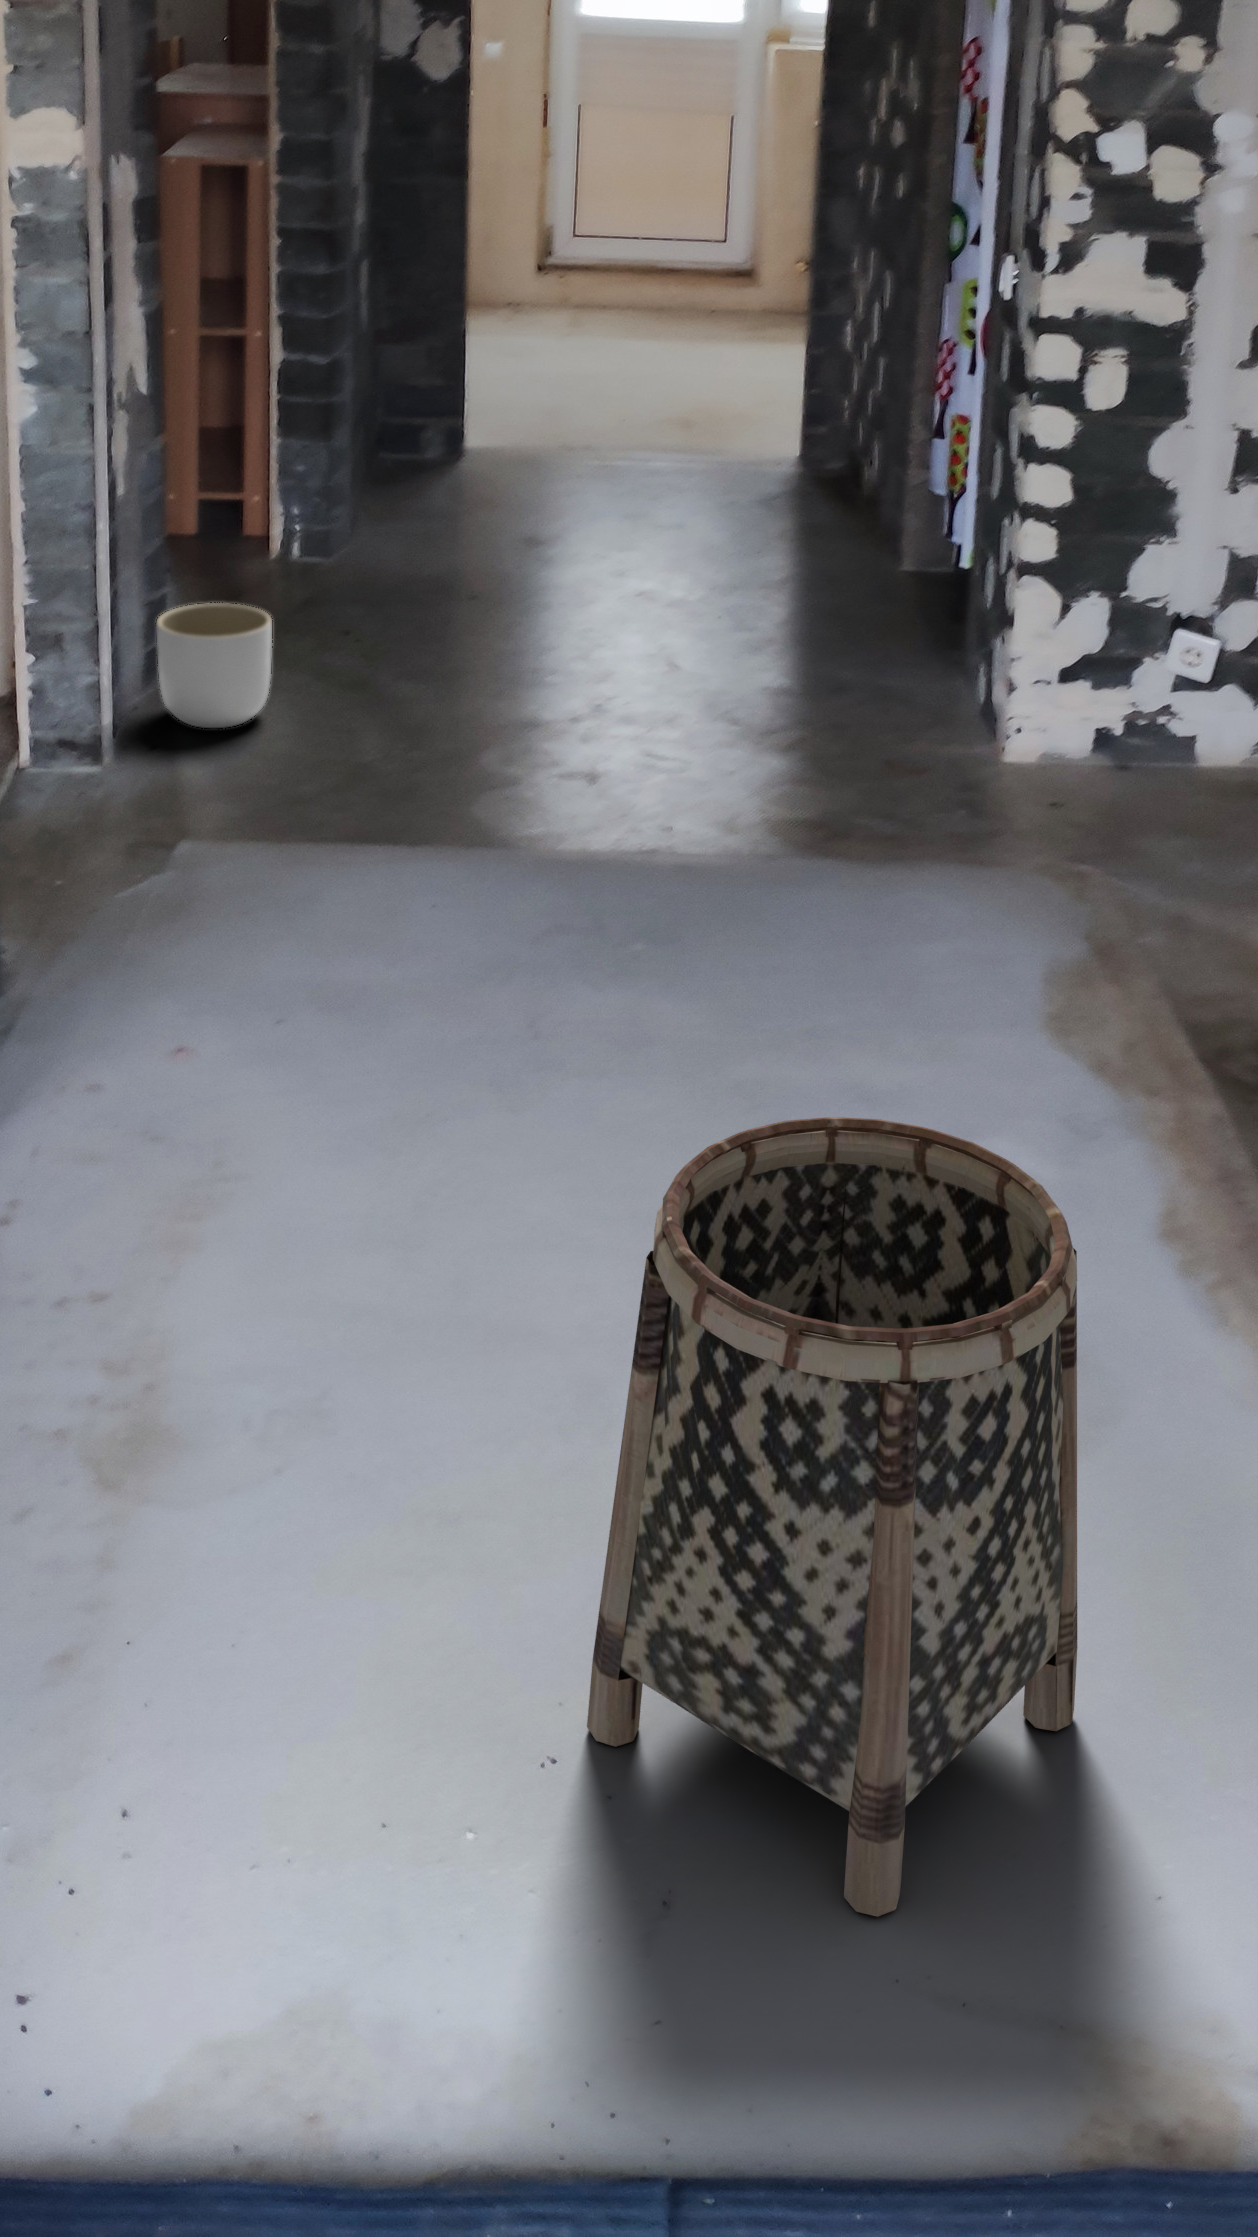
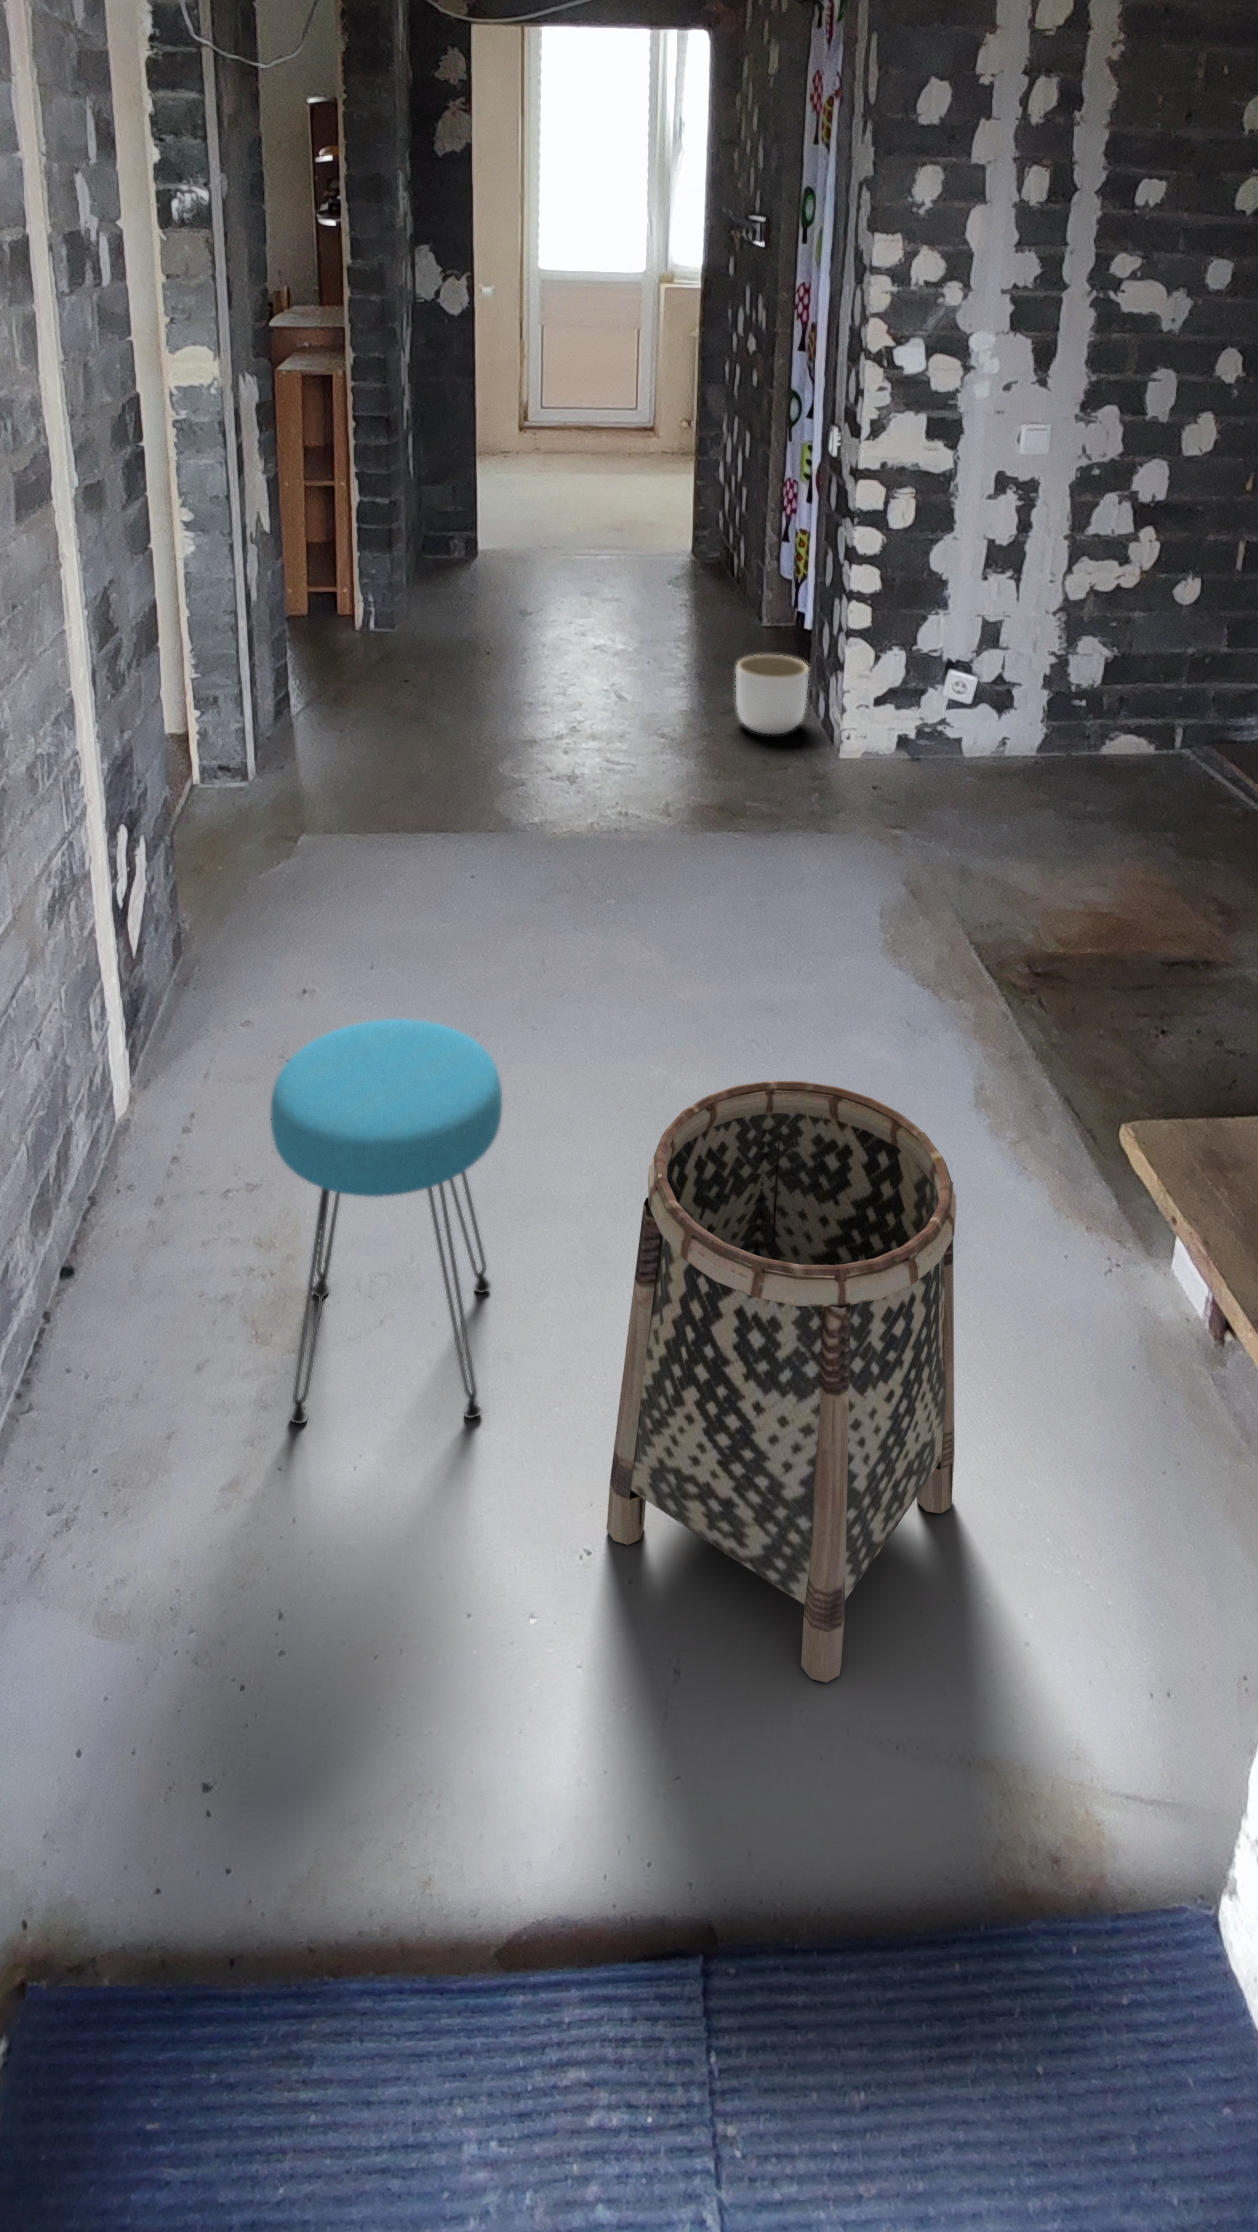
planter: present [157,603,272,728] -> present [736,655,809,734]
stool: none [141,1036,461,1588] -> present [271,1019,502,1424]

